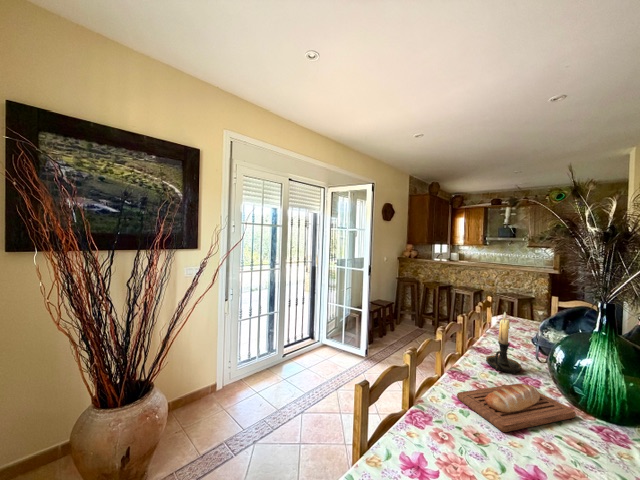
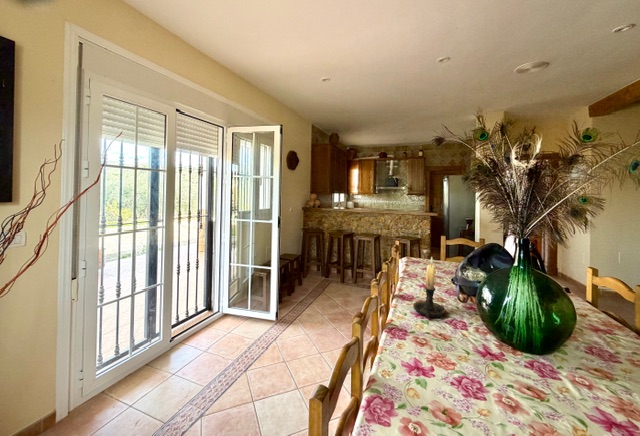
bread loaf: present [457,383,576,432] -> none [407,329,510,398]

